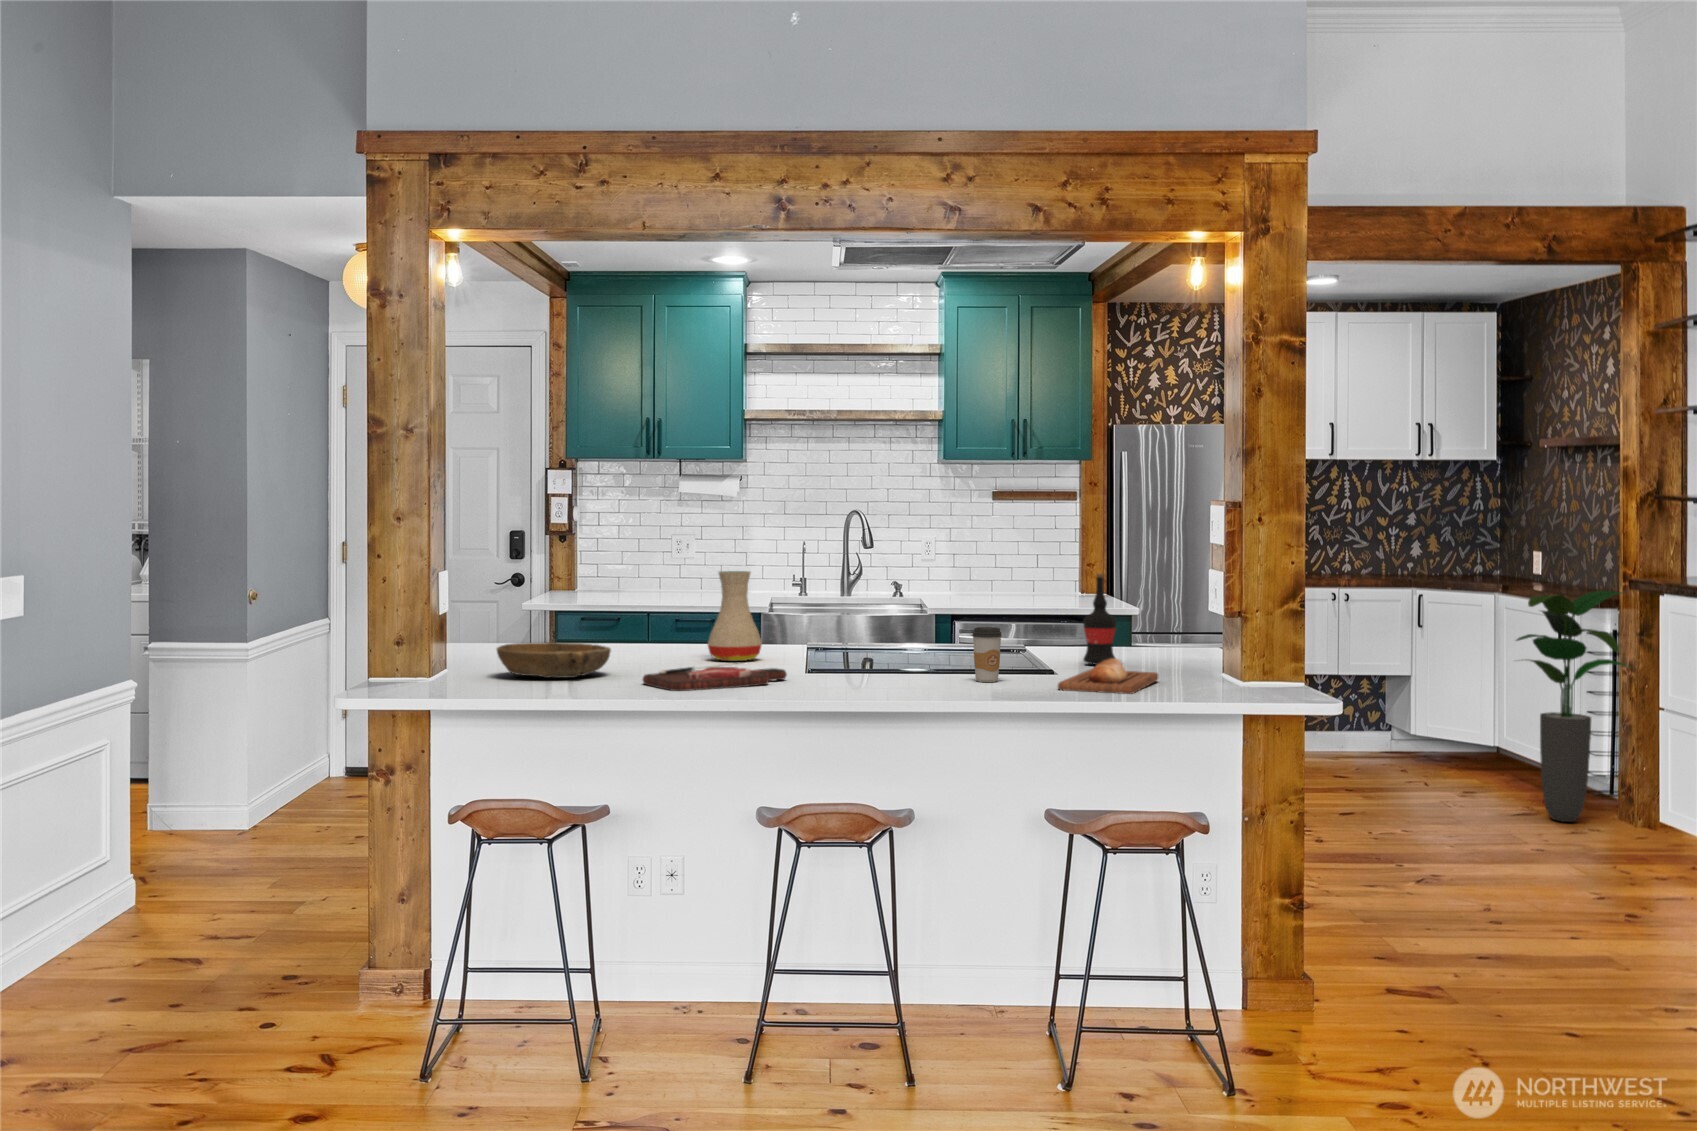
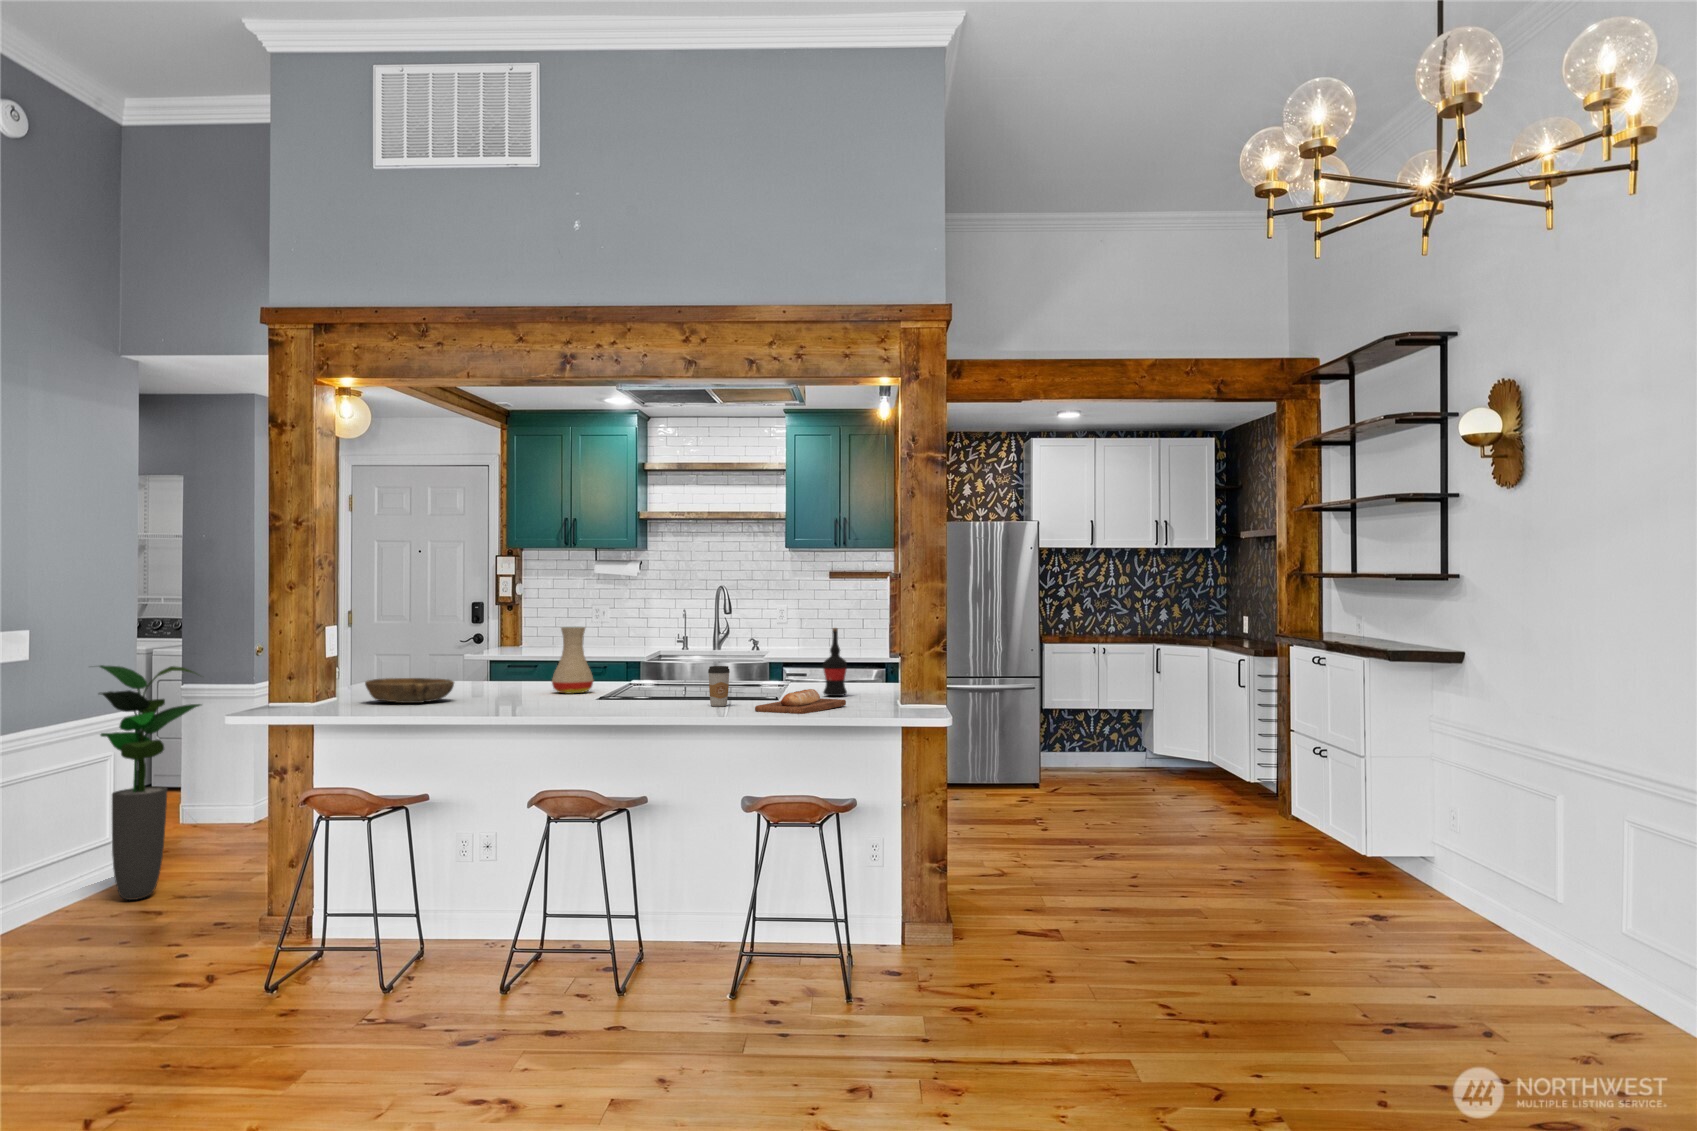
potted plant: present [1516,591,1628,822] -> present [99,665,201,900]
cutting board: present [643,662,787,691] -> none [459,692,573,712]

